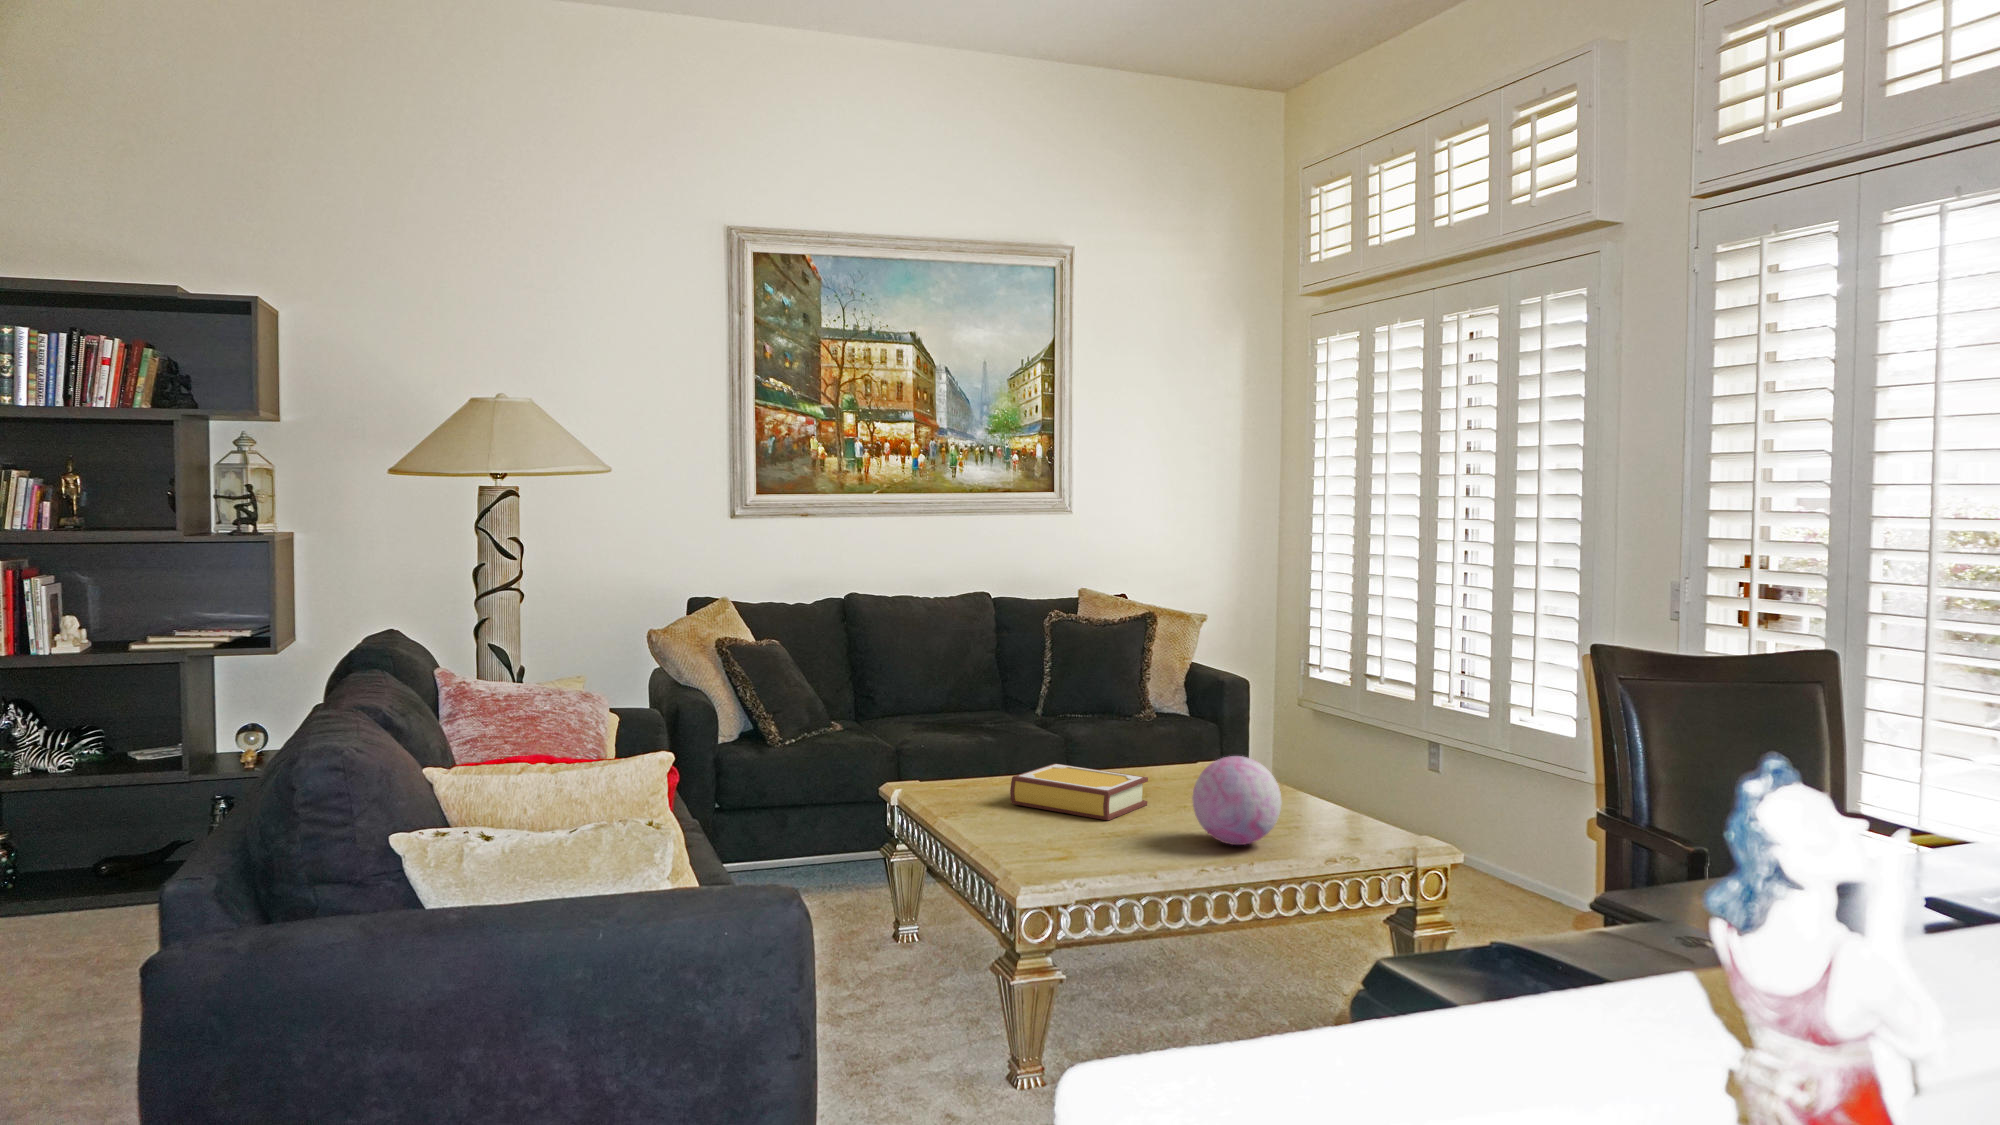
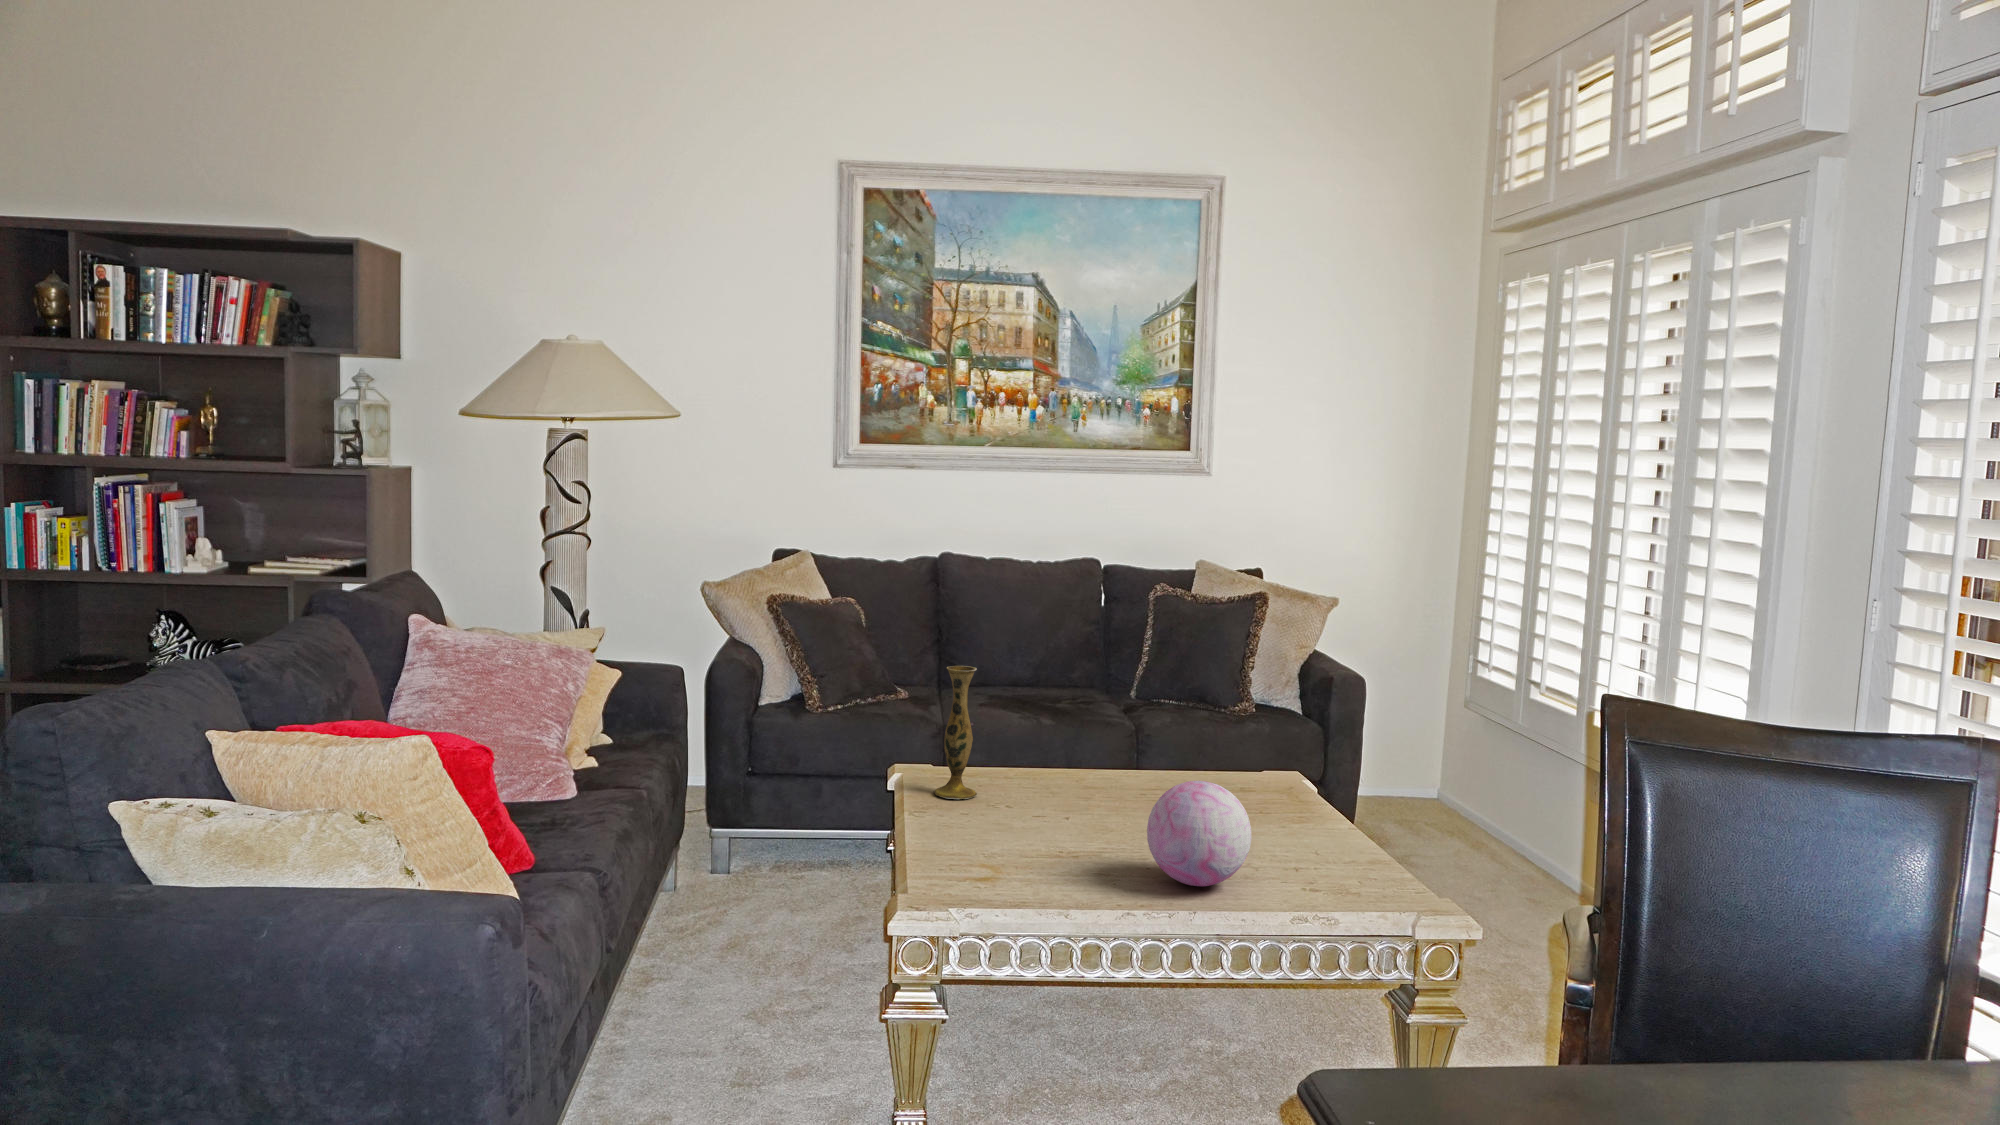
vase: none [951,682,992,802] -> present [933,666,977,799]
book: present [1010,764,1148,820] -> none [988,763,1144,837]

